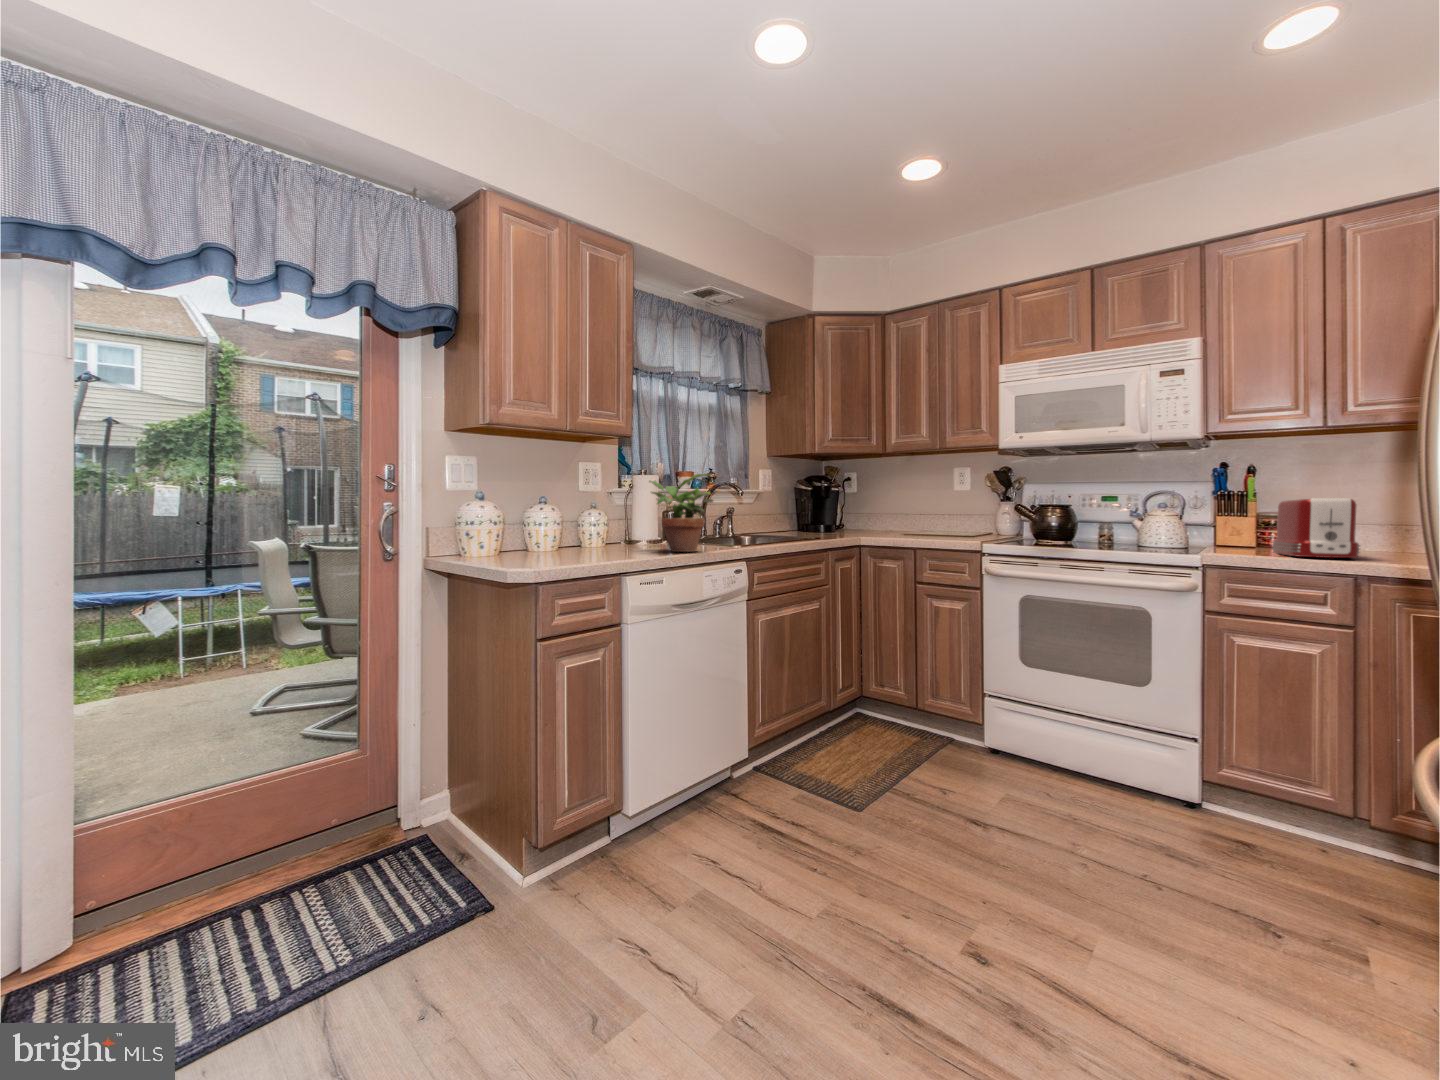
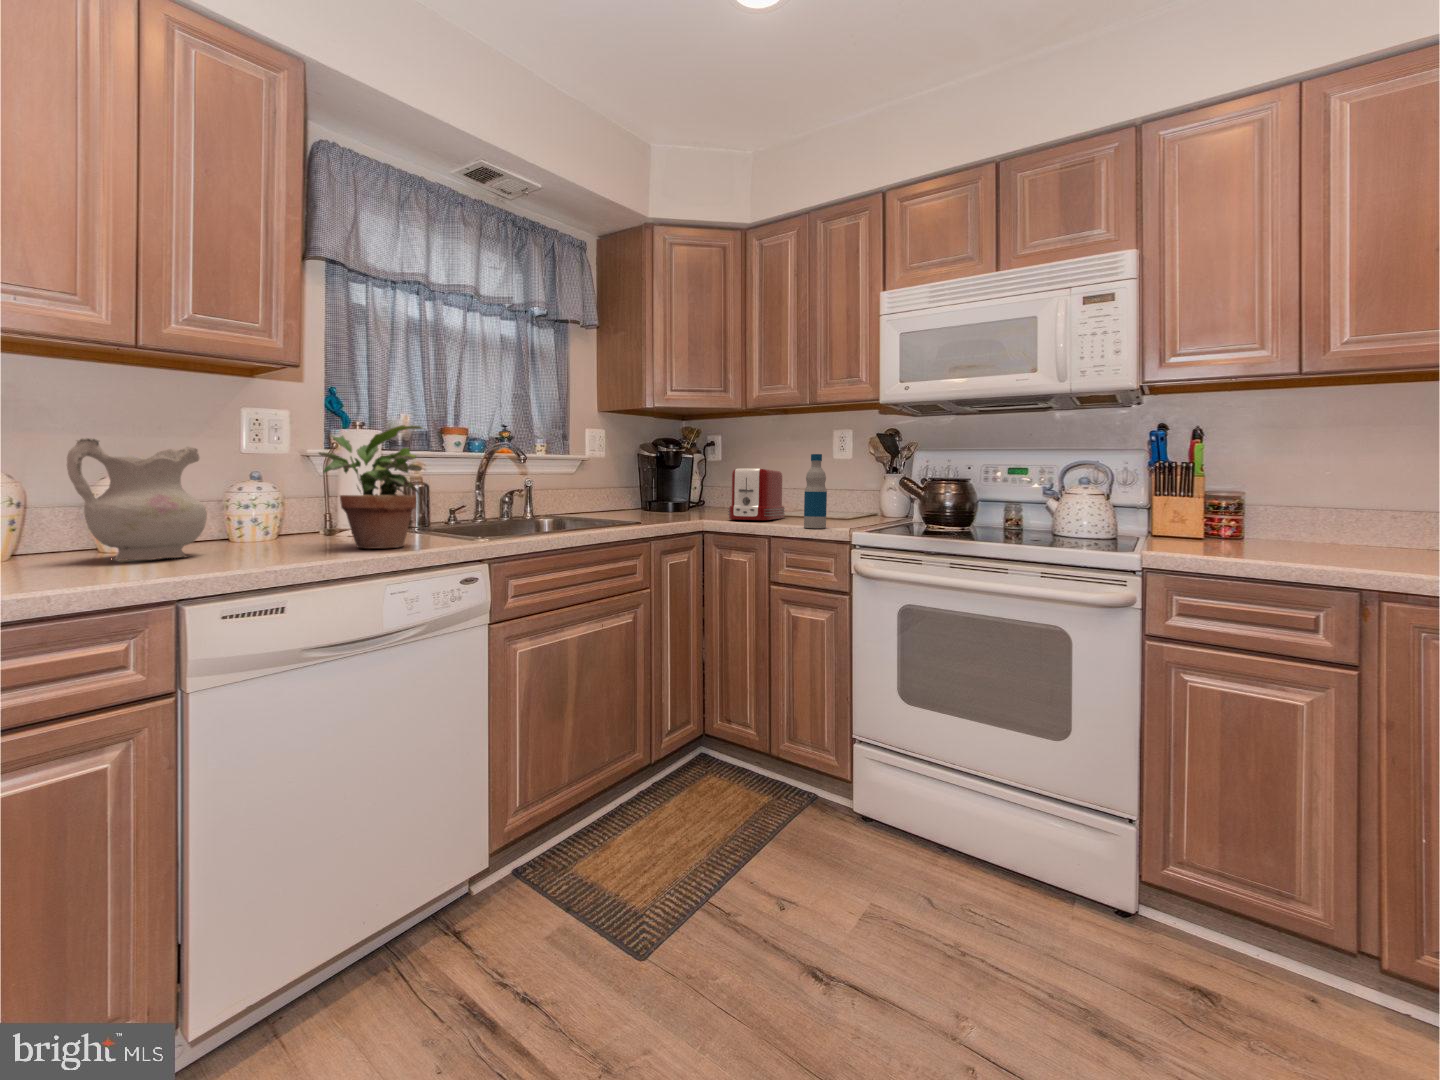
ceramic pitcher: none [541,486,597,557] -> present [67,438,207,561]
bottle: none [943,487,960,541] -> present [804,454,827,528]
toaster: present [1272,498,1360,558] -> present [728,468,785,520]

